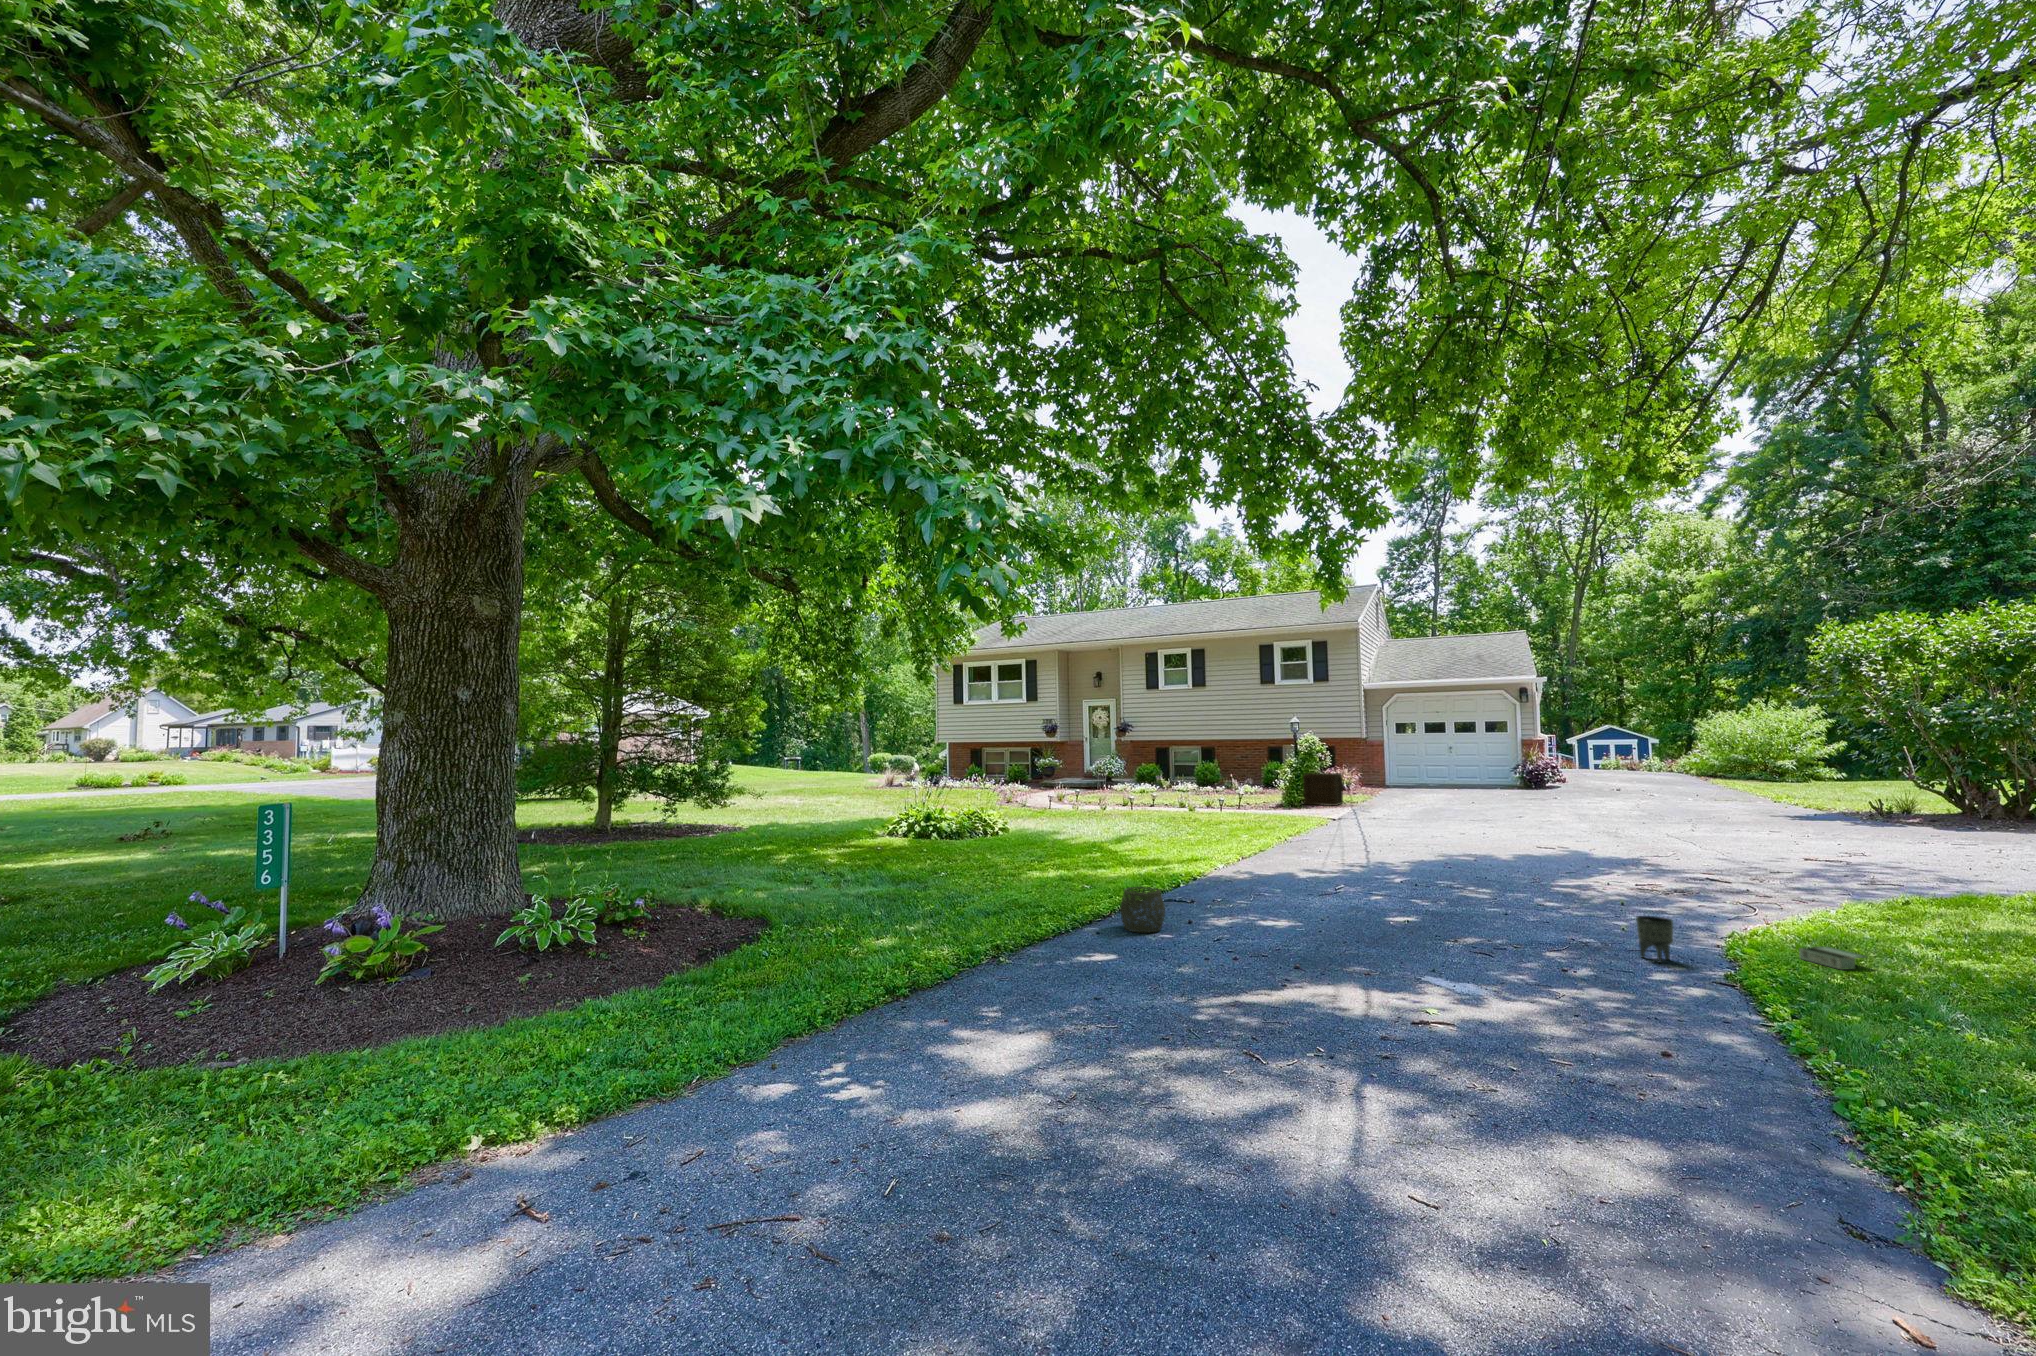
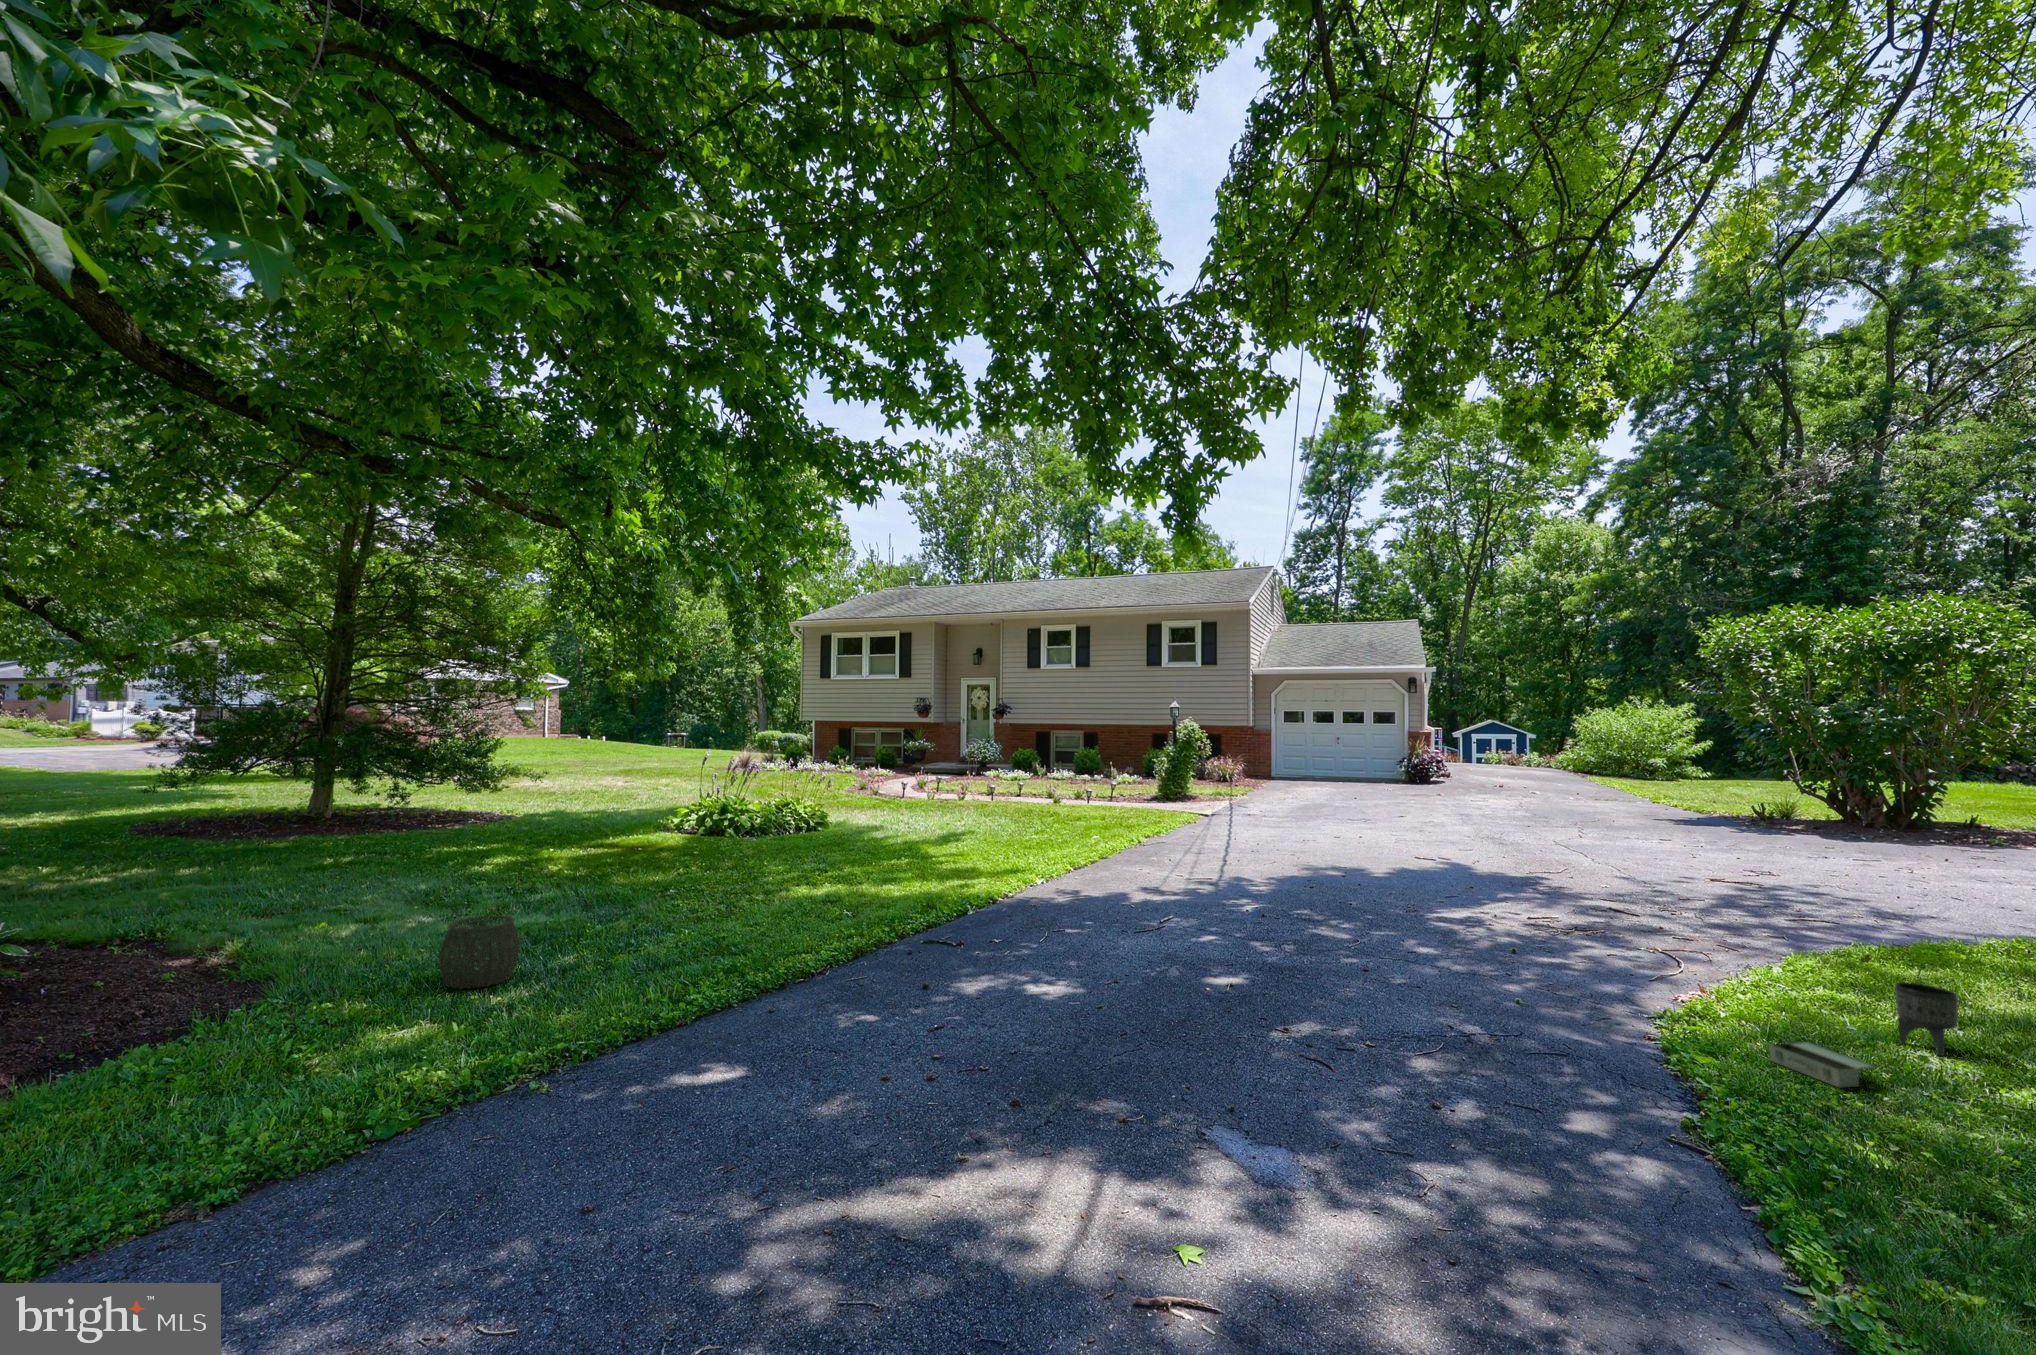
wooden crate: present [1303,773,1343,806] -> none [1174,760,1217,797]
woven basket: present [1120,887,1165,933] -> present [439,915,520,989]
planter: present [1636,916,1673,963] -> present [1895,982,1958,1056]

